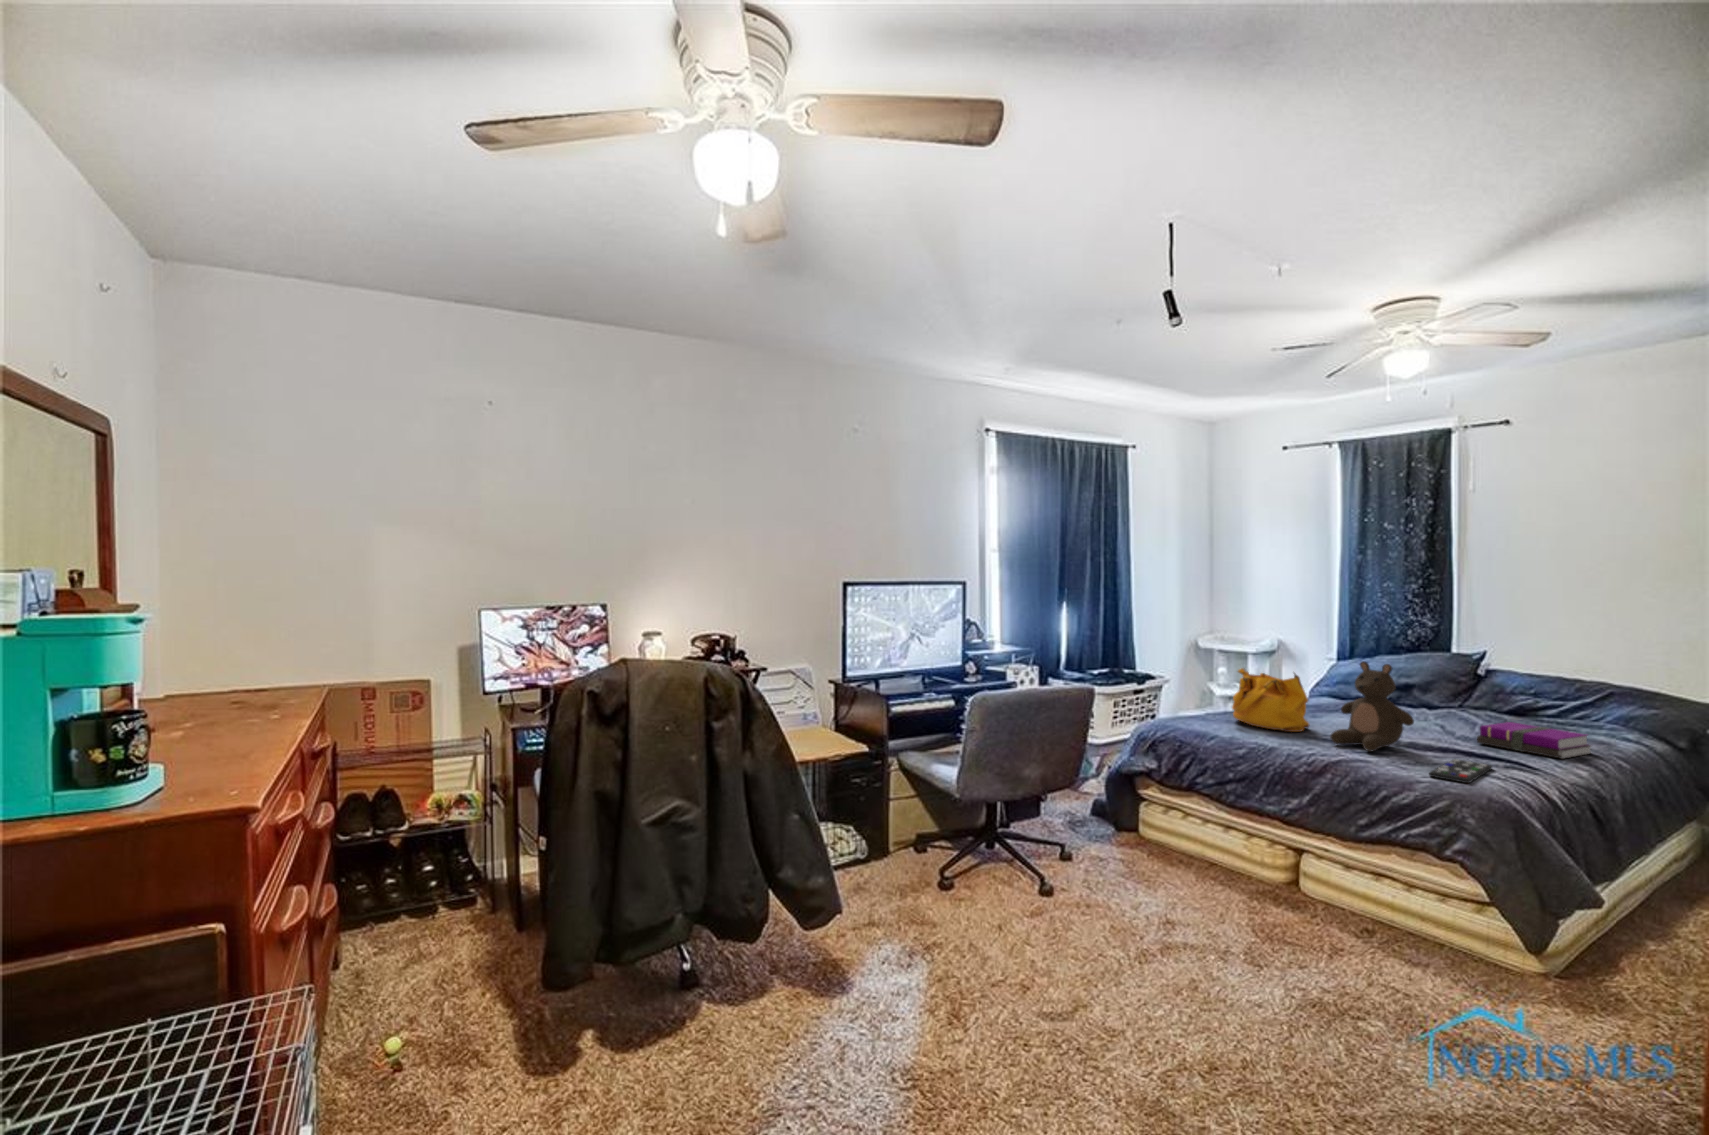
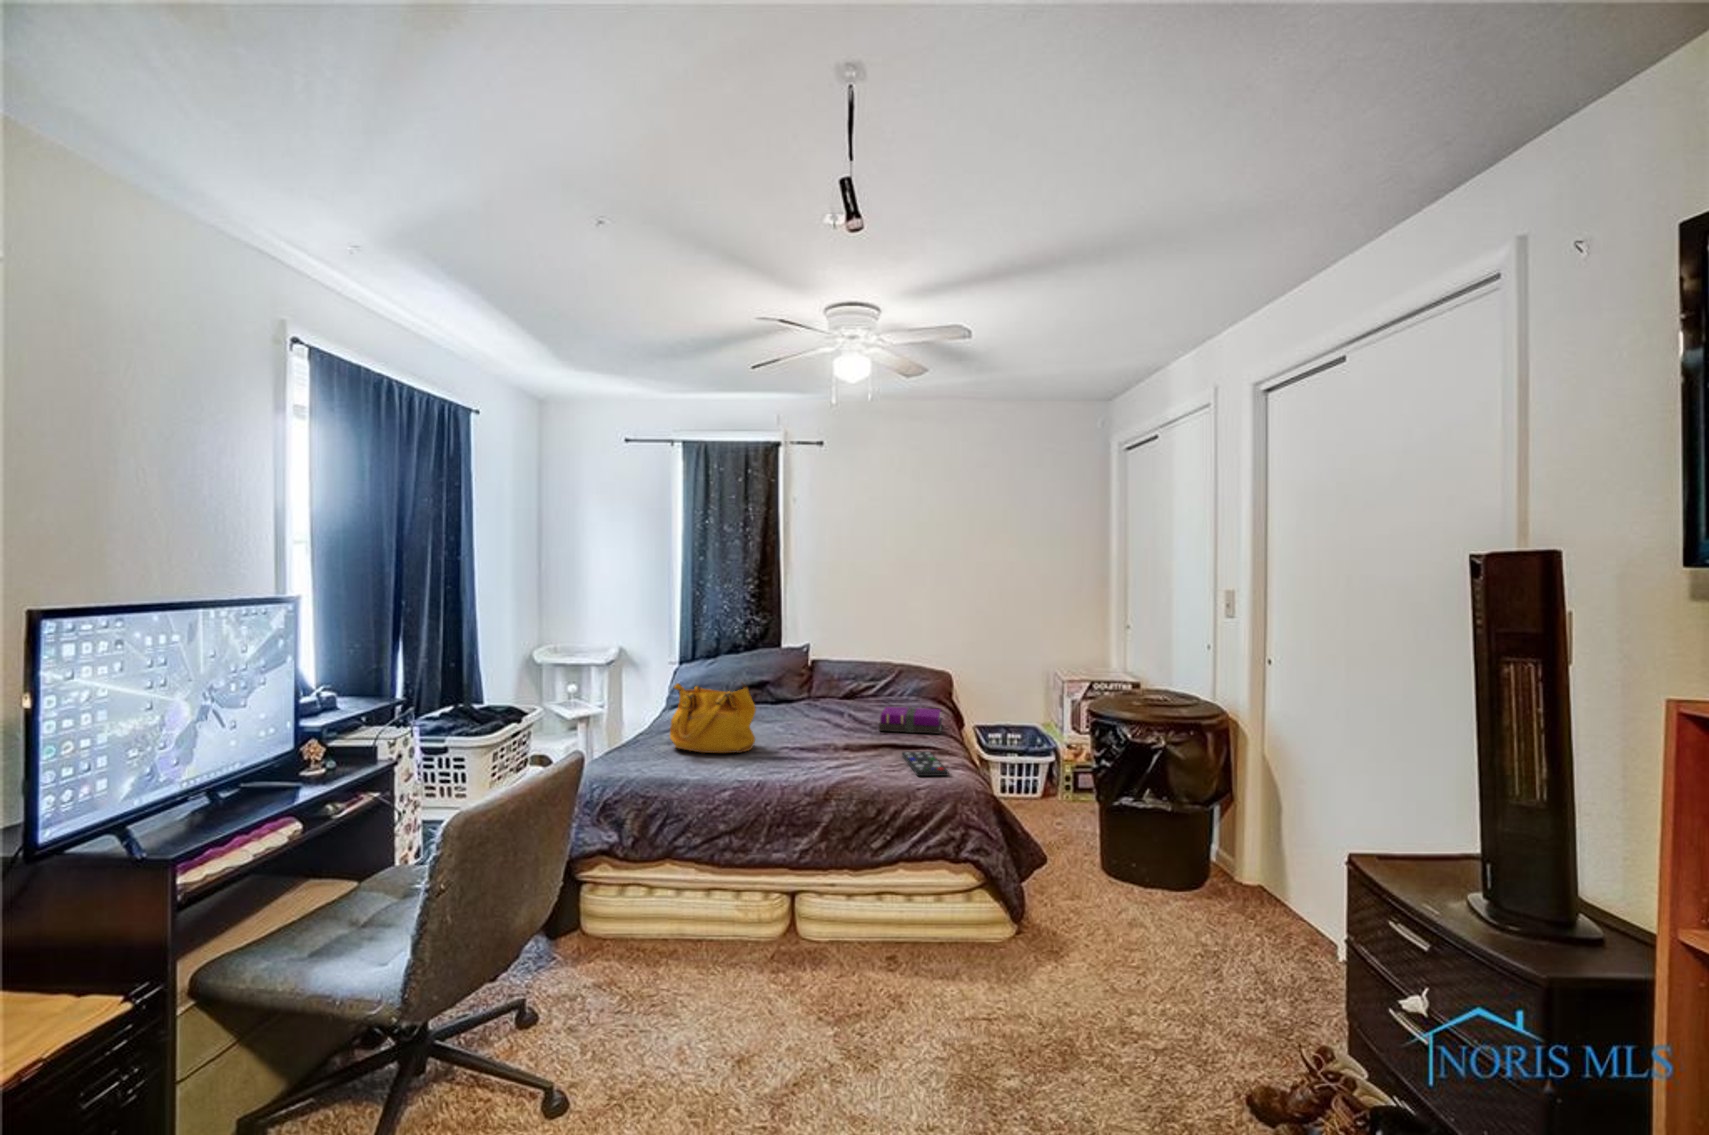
stuffed bear: present [1330,661,1414,751] -> none [793,663,864,760]

